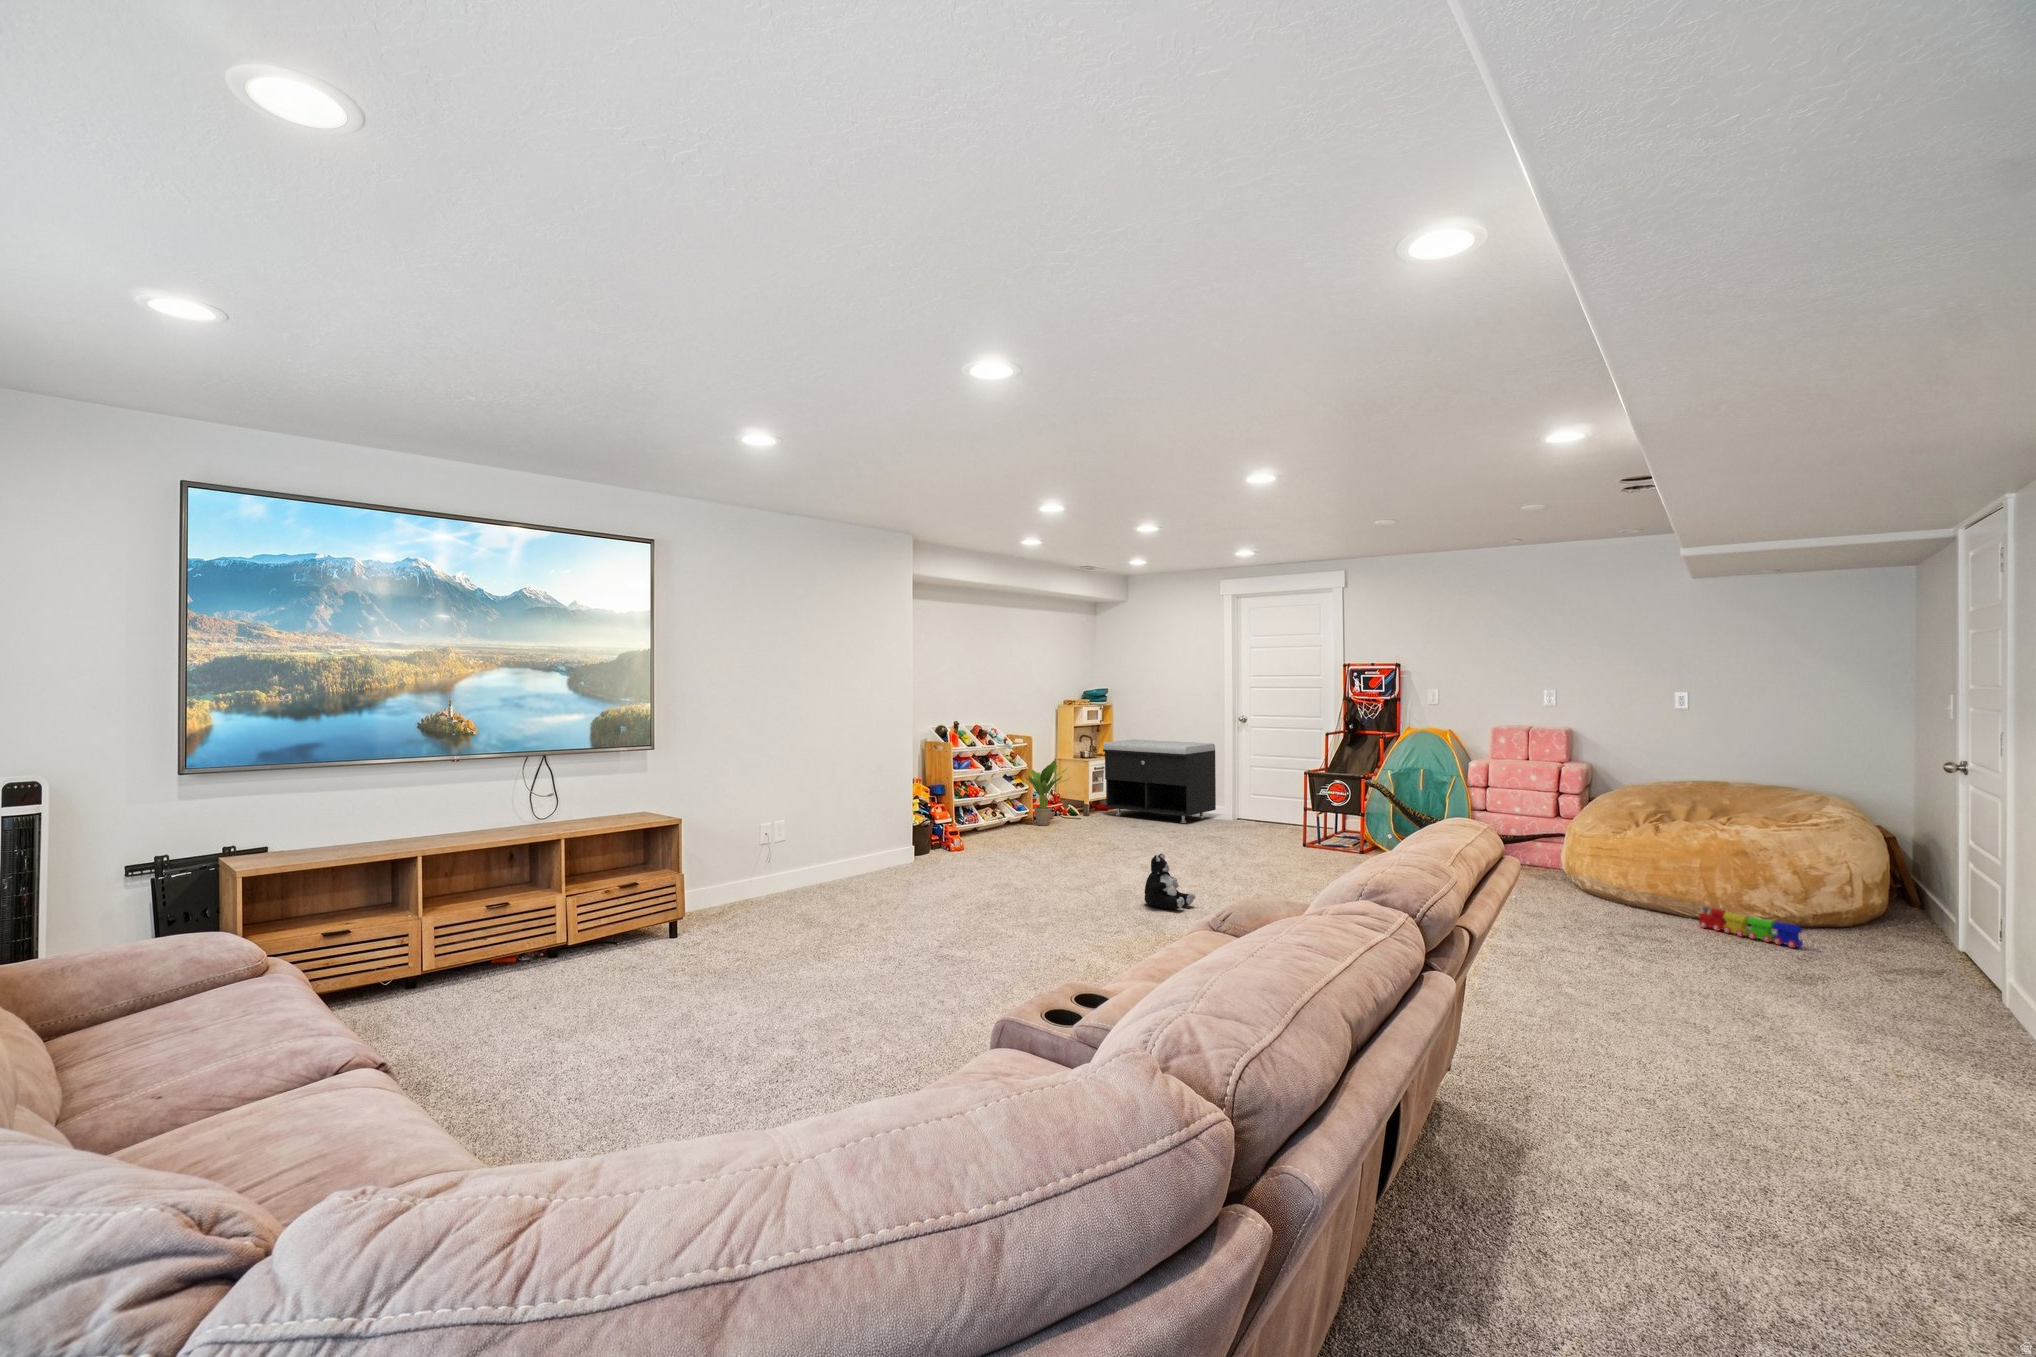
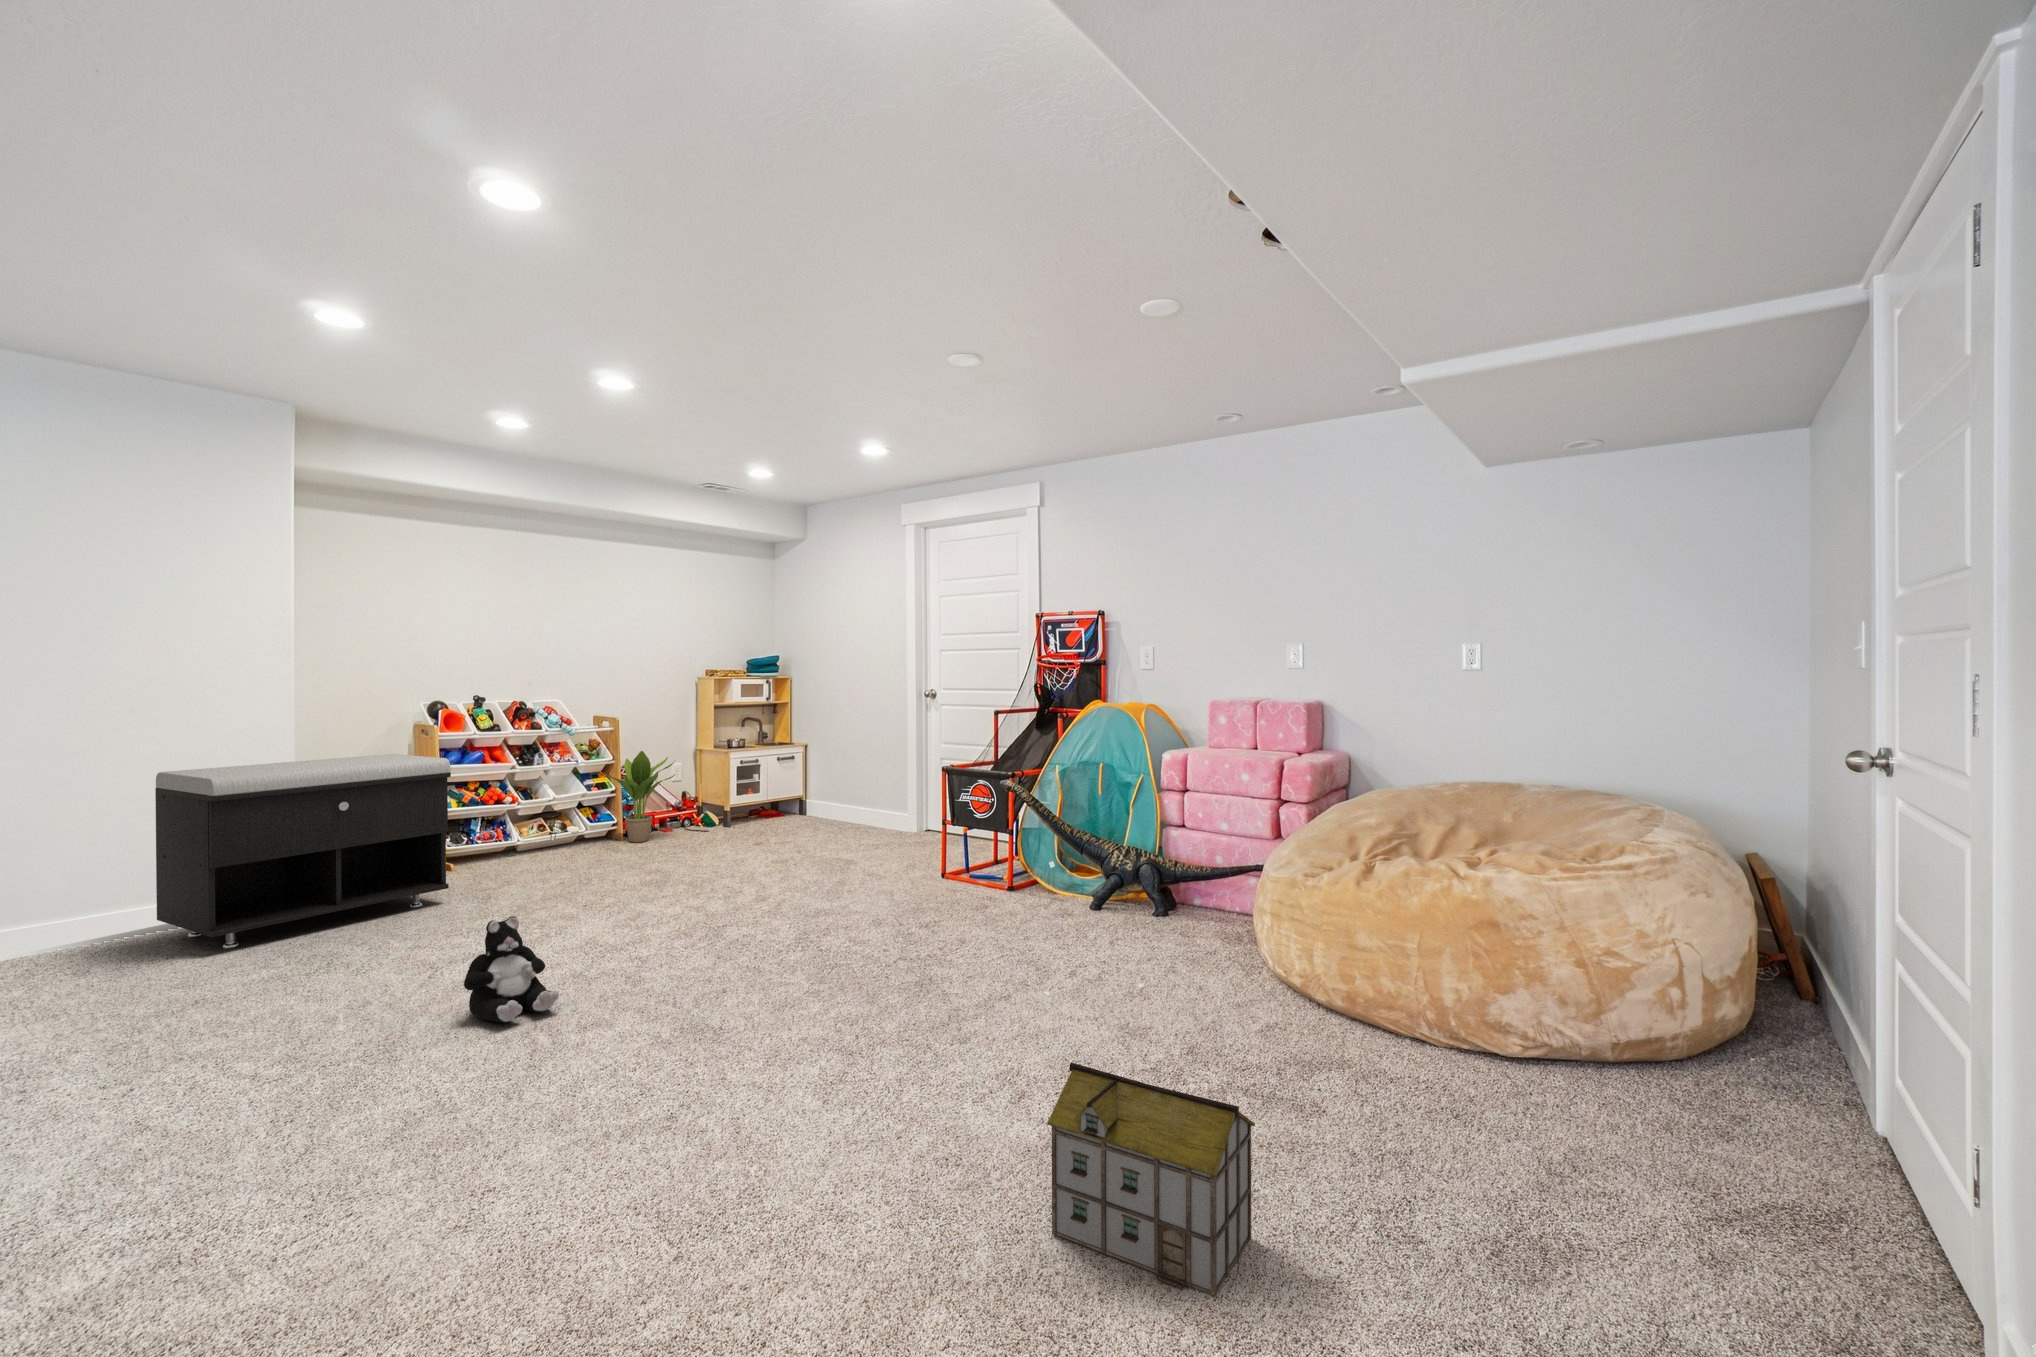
storage bench: present [1103,739,1216,823] -> present [155,754,451,948]
toy house: none [1577,901,1671,986] -> present [1047,1062,1255,1296]
toy train: present [1699,906,1803,948] -> none [1407,1022,1576,1131]

